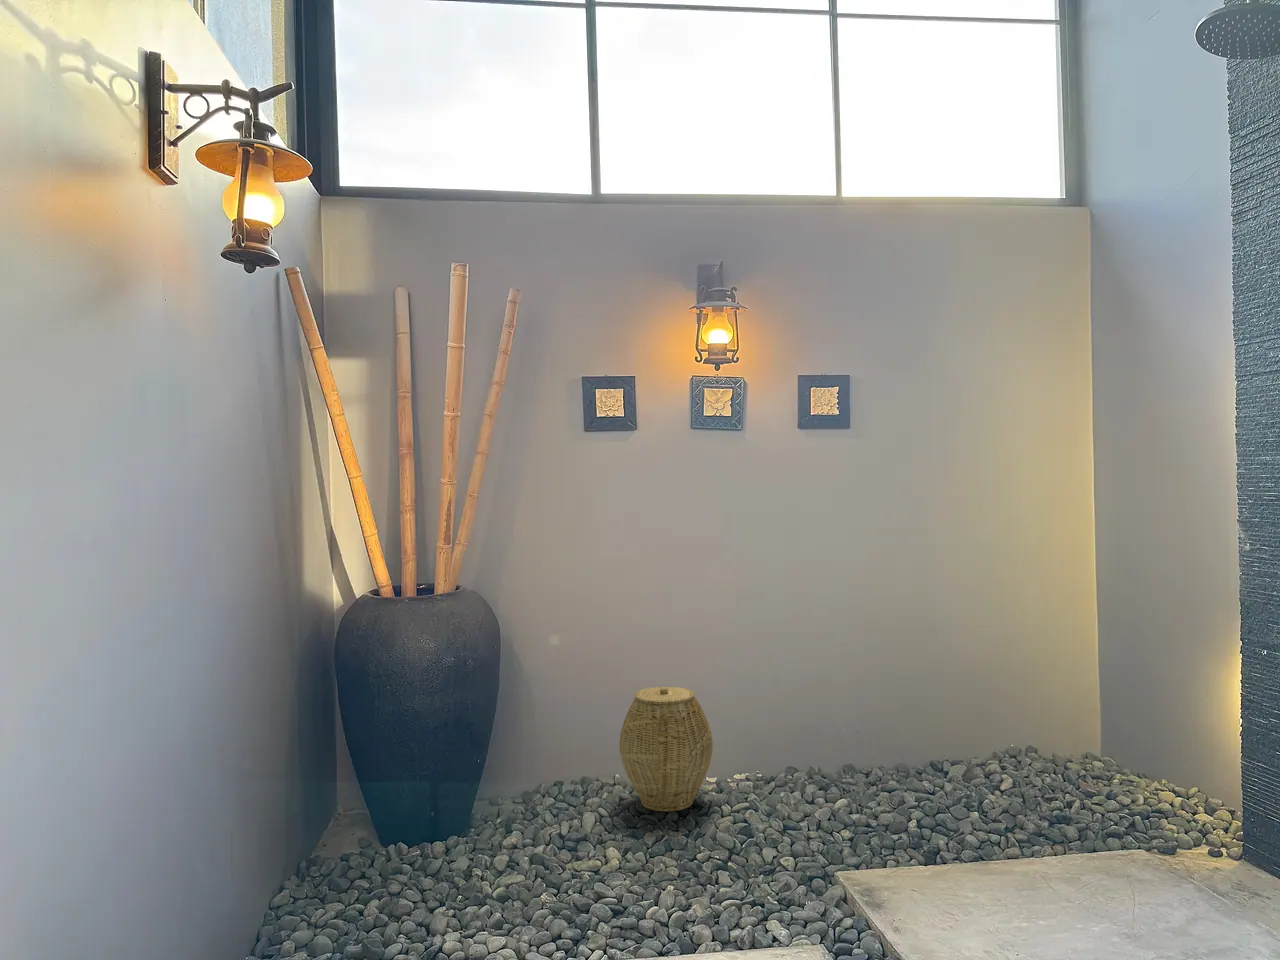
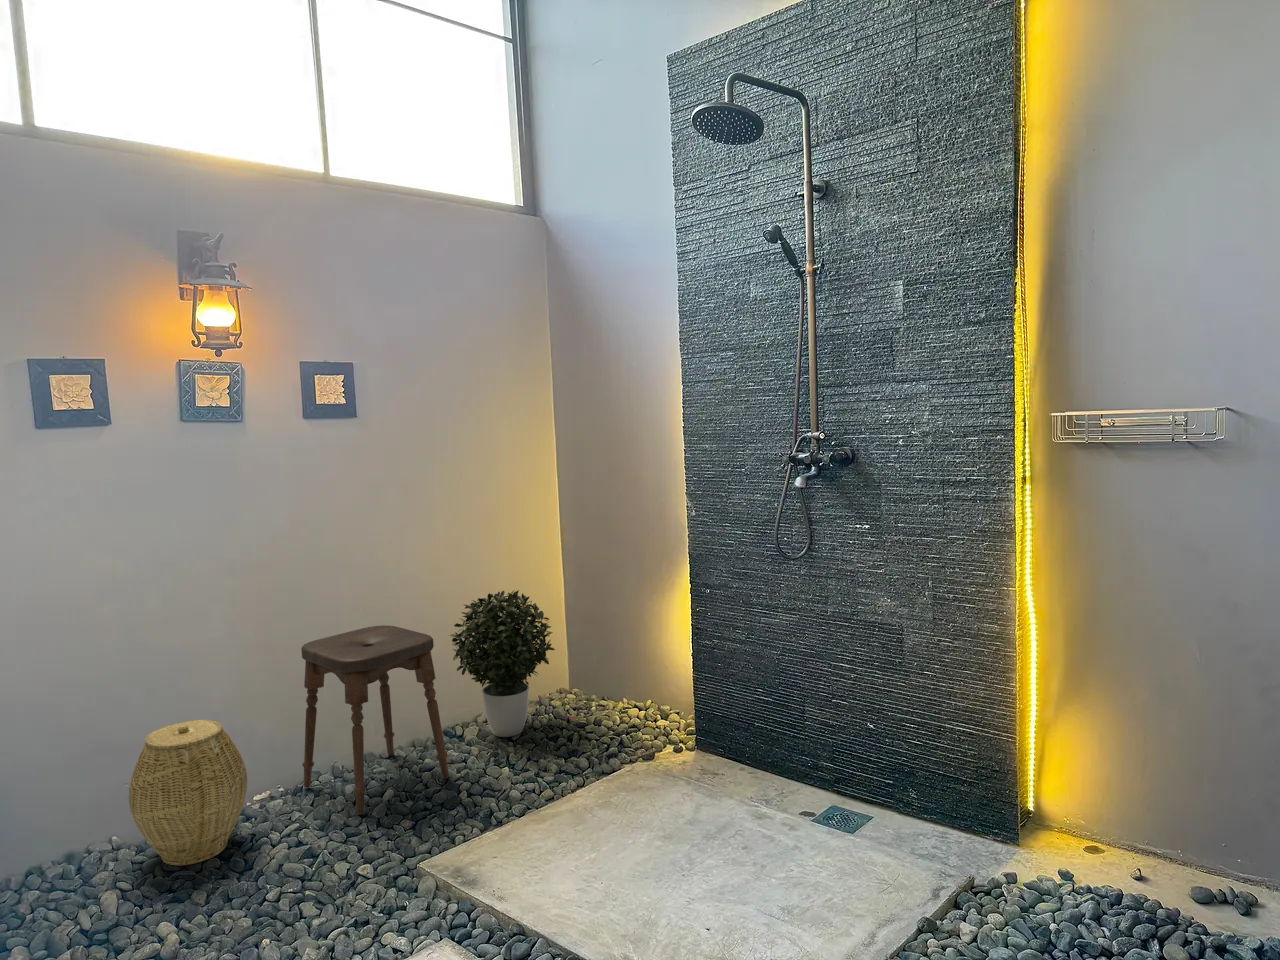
potted plant: none [937,621,1061,786] -> present [450,590,555,737]
stool: none [775,636,911,814] -> present [301,625,449,815]

